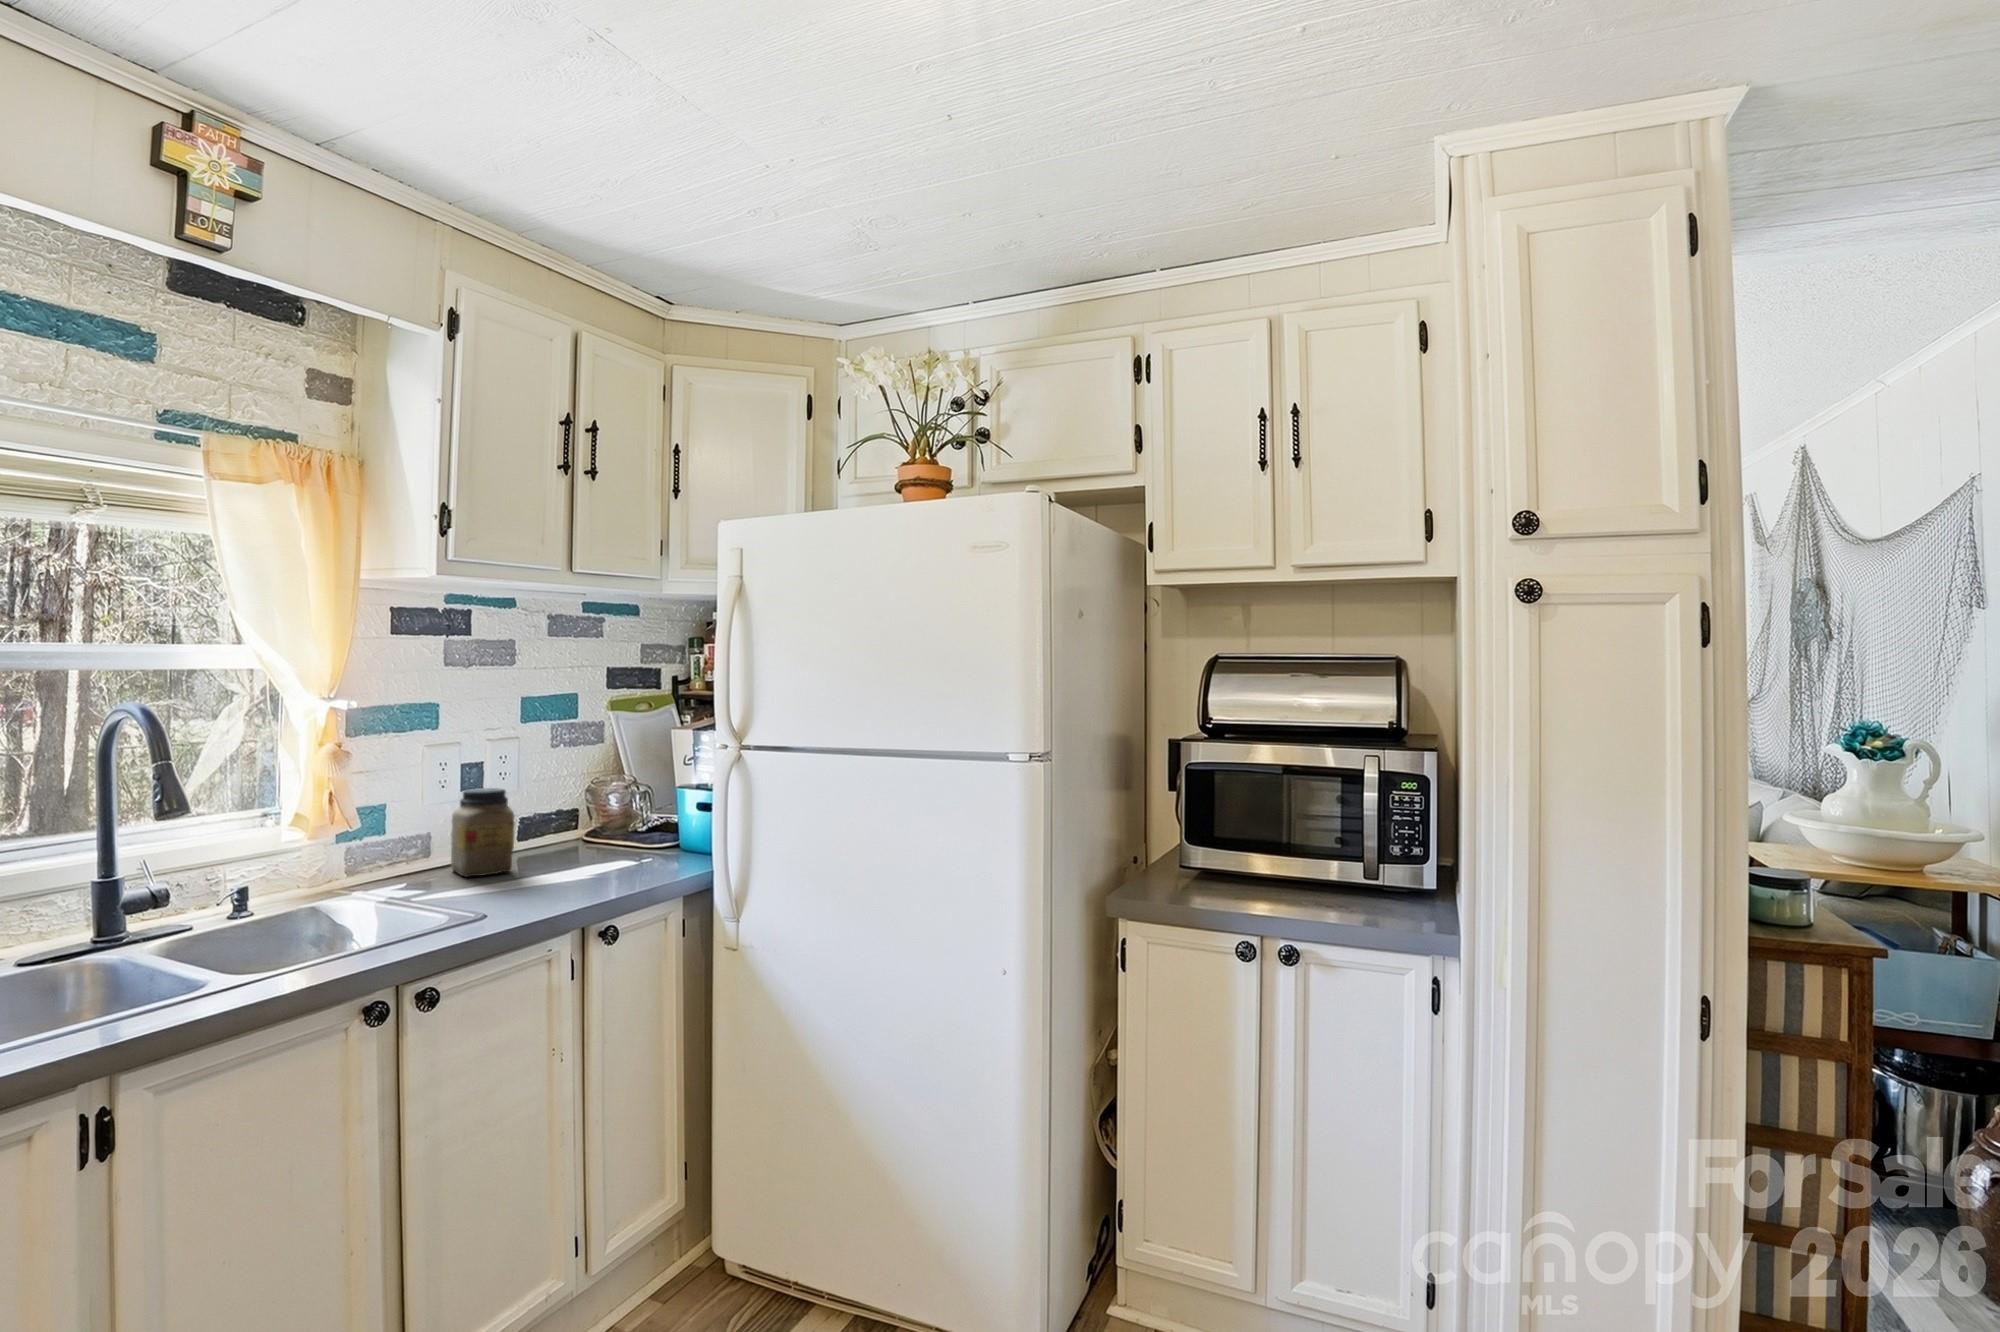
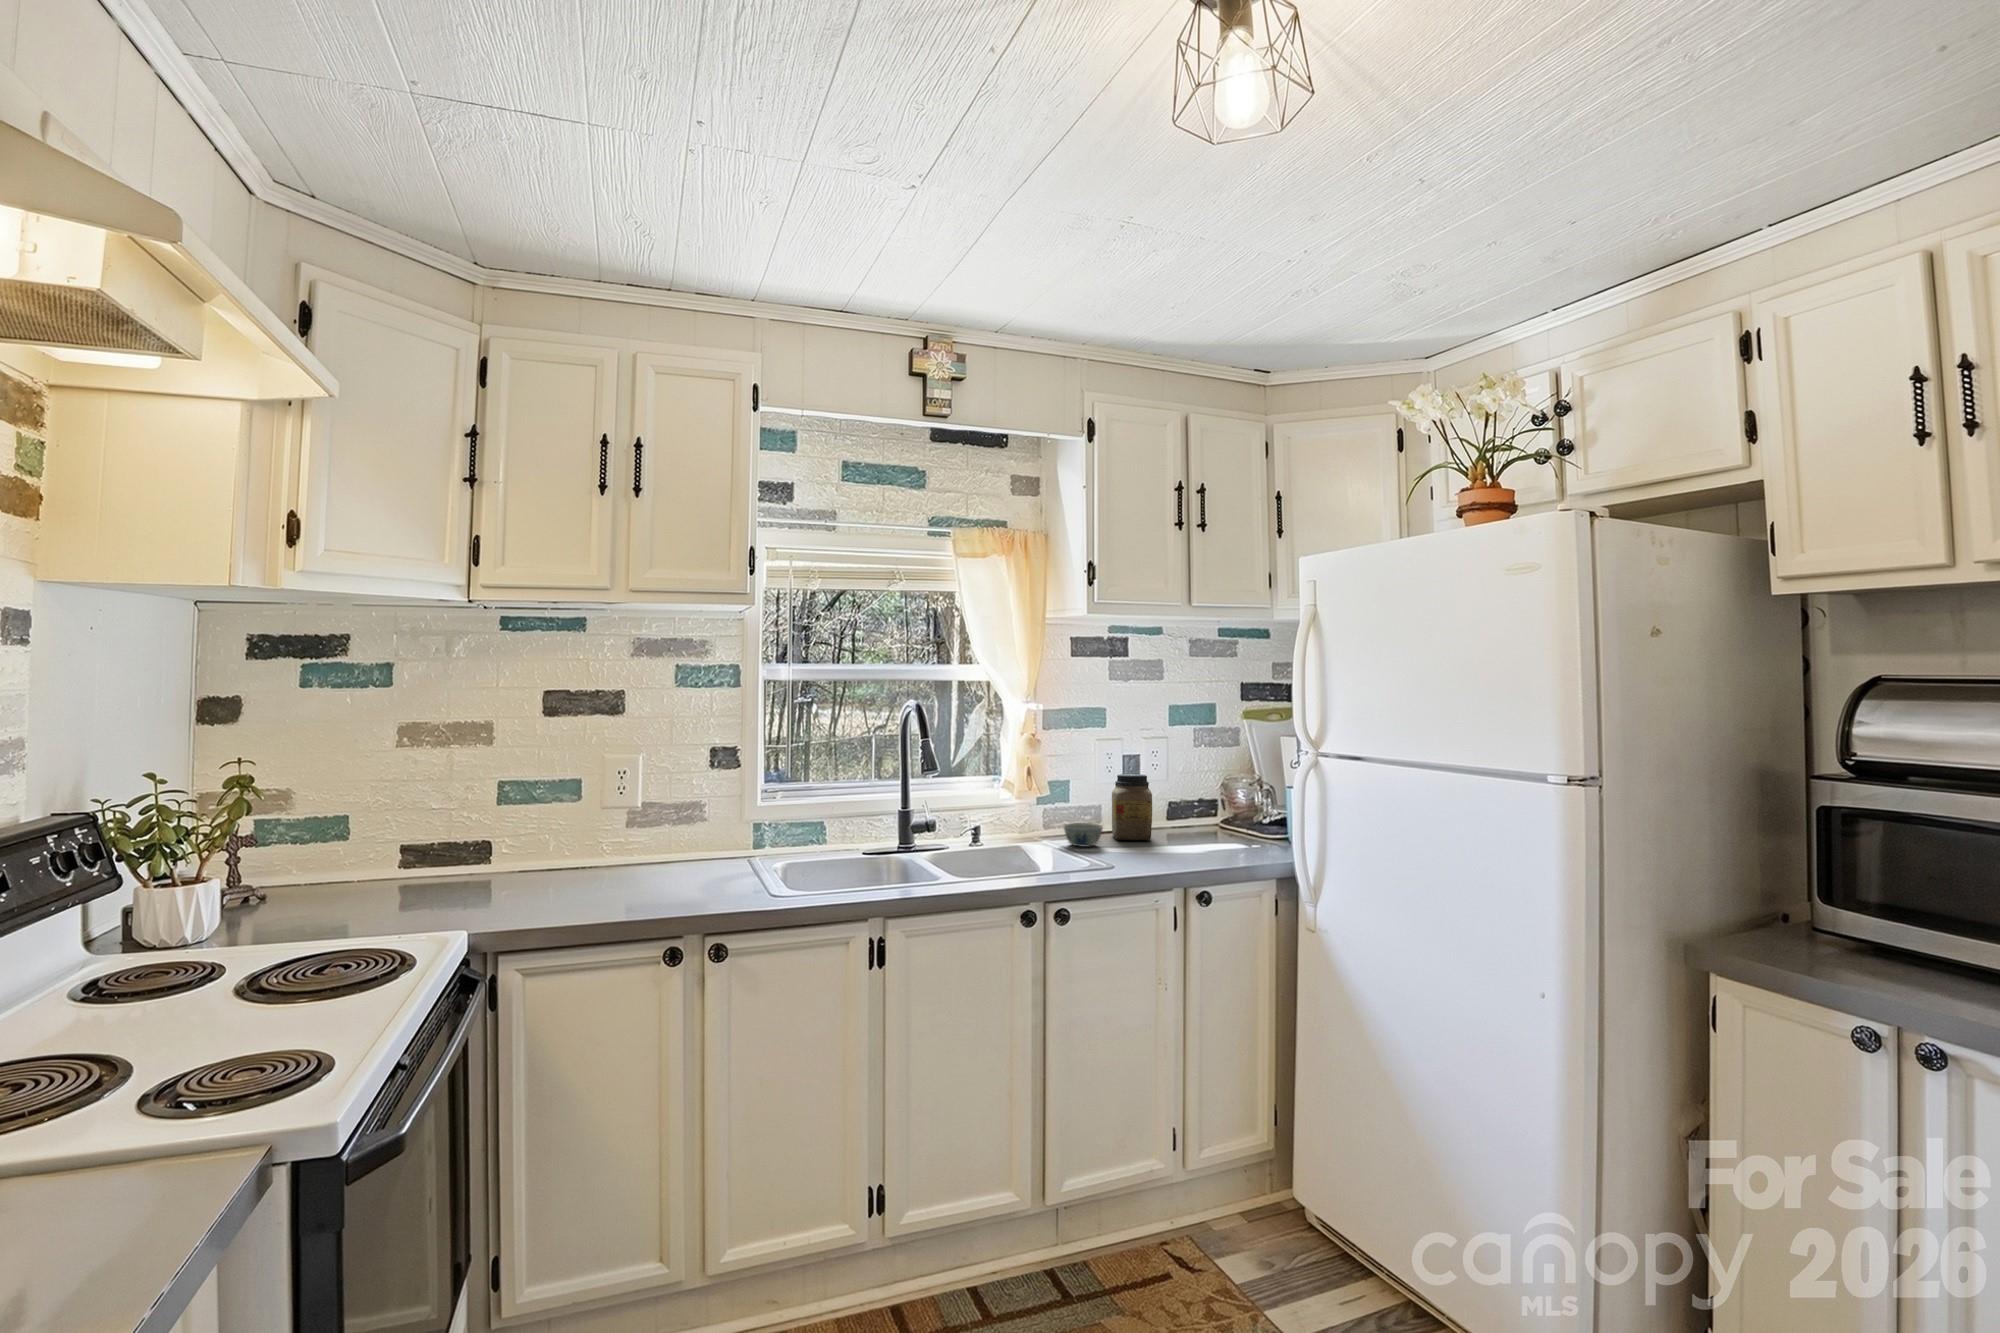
bowl: none [390,860,454,894] -> present [1063,823,1103,847]

